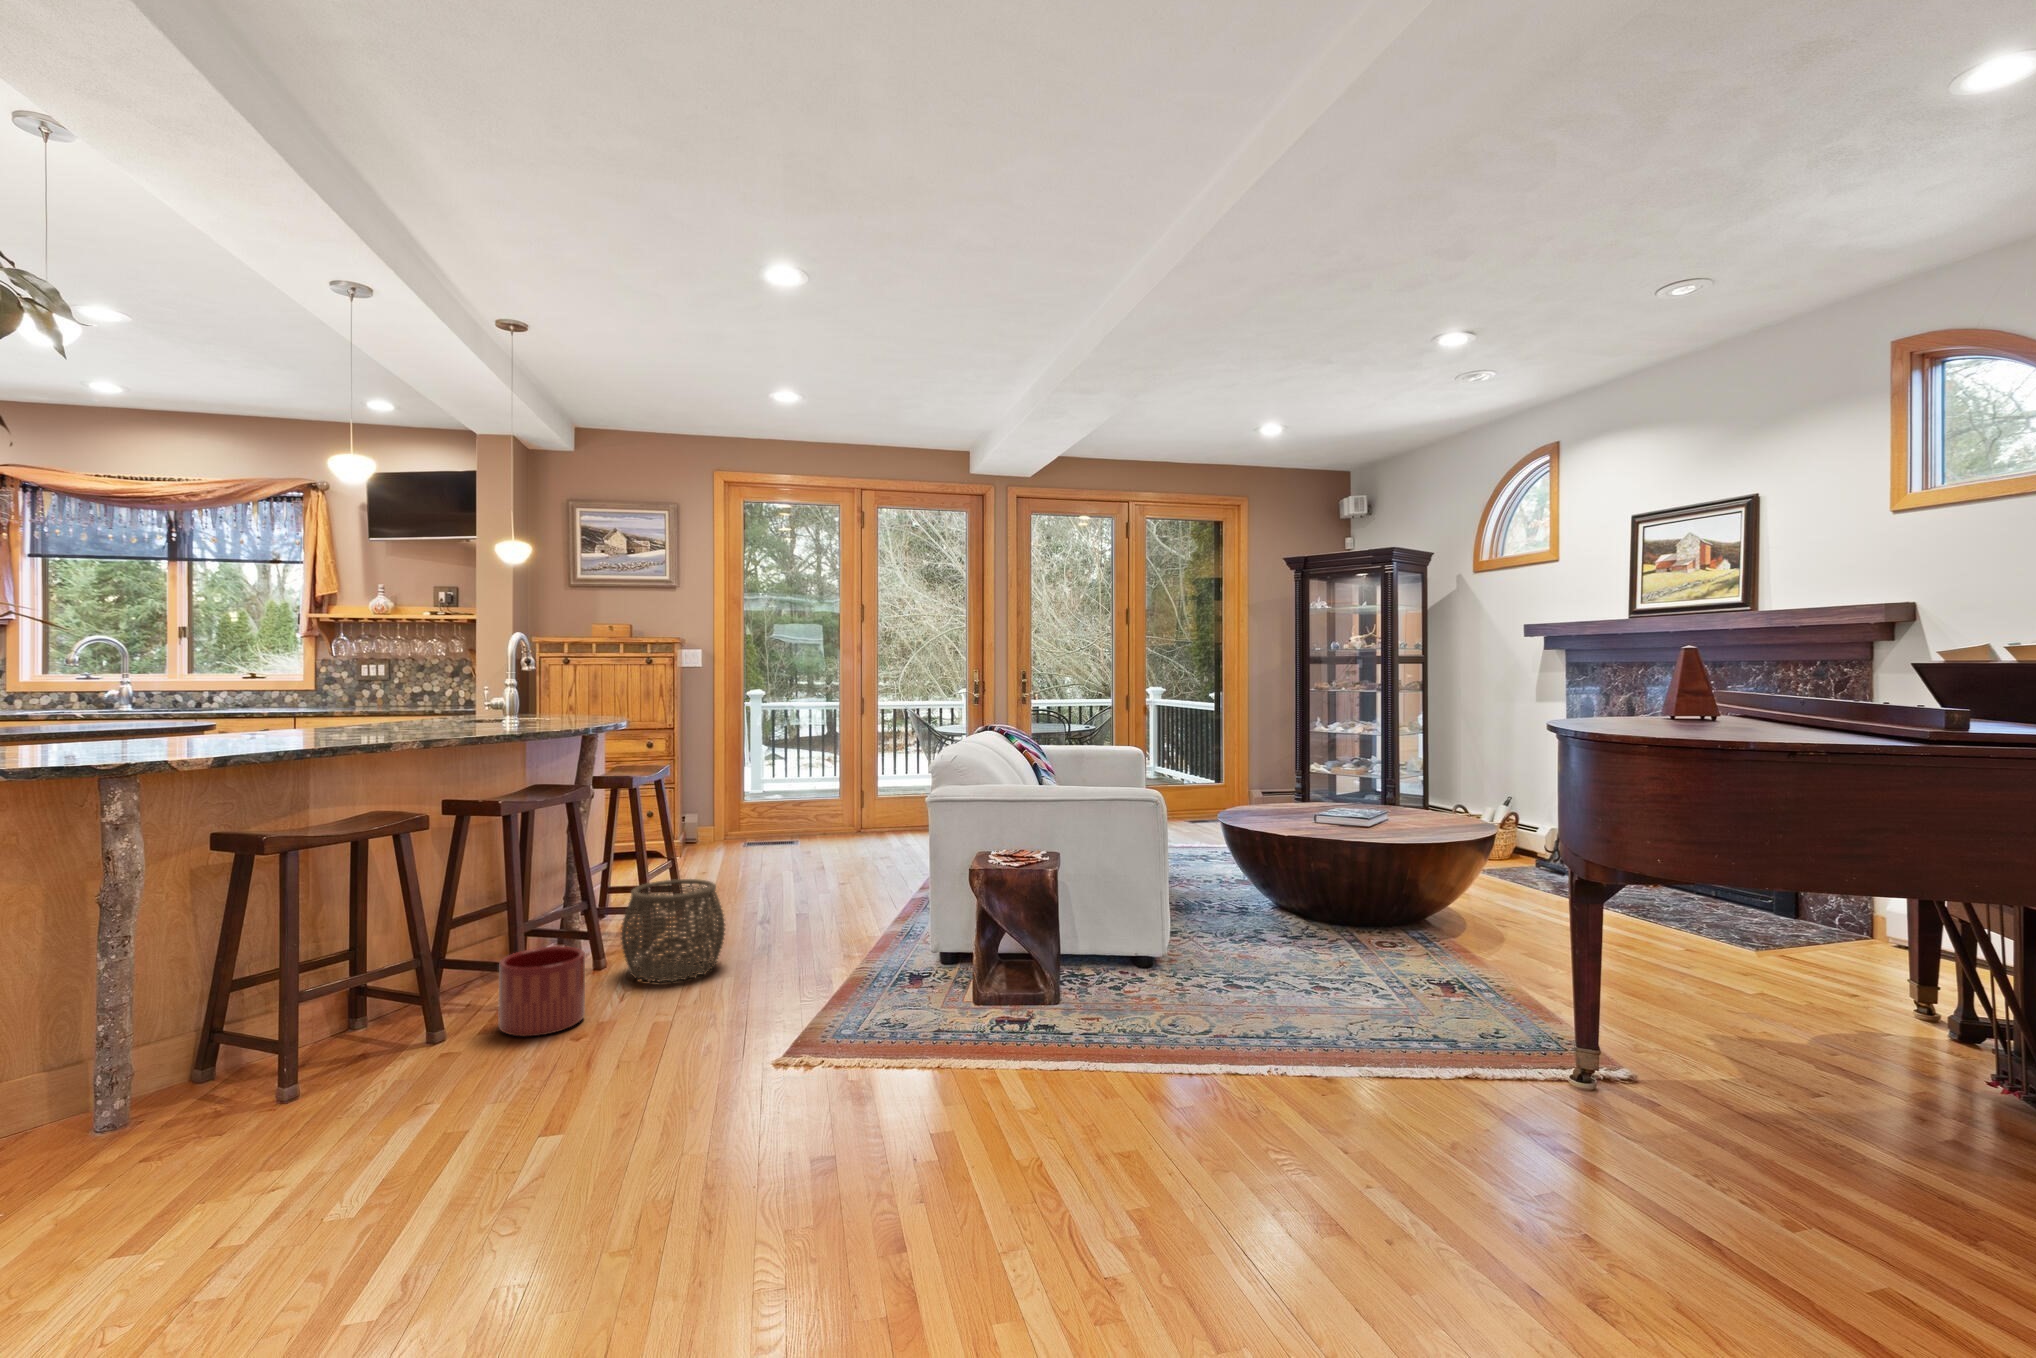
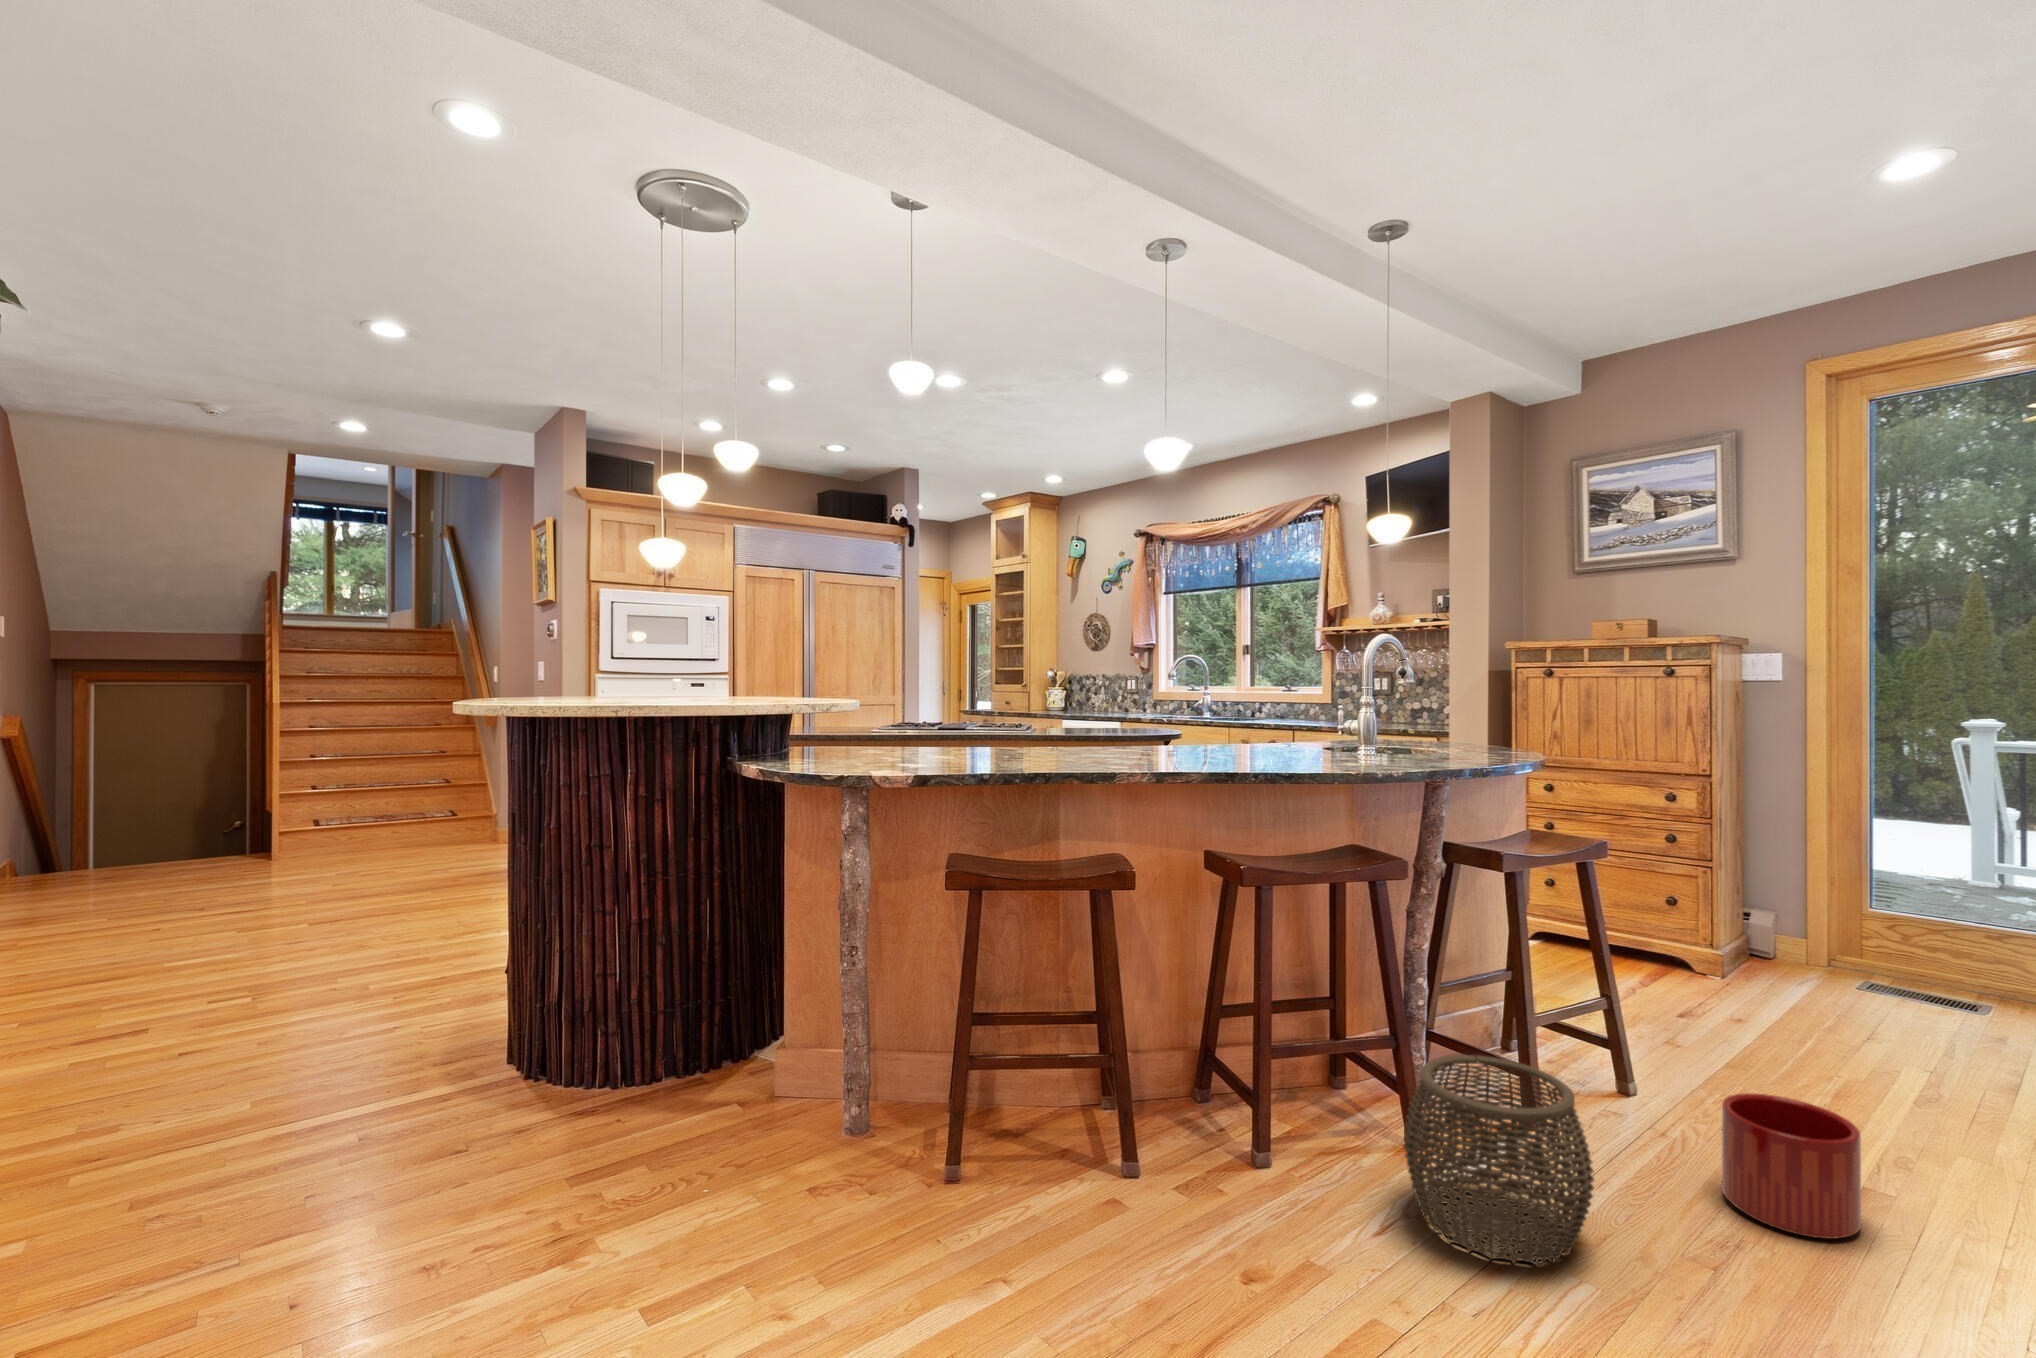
planter: present [499,946,585,1037] -> present [1722,1093,1861,1239]

